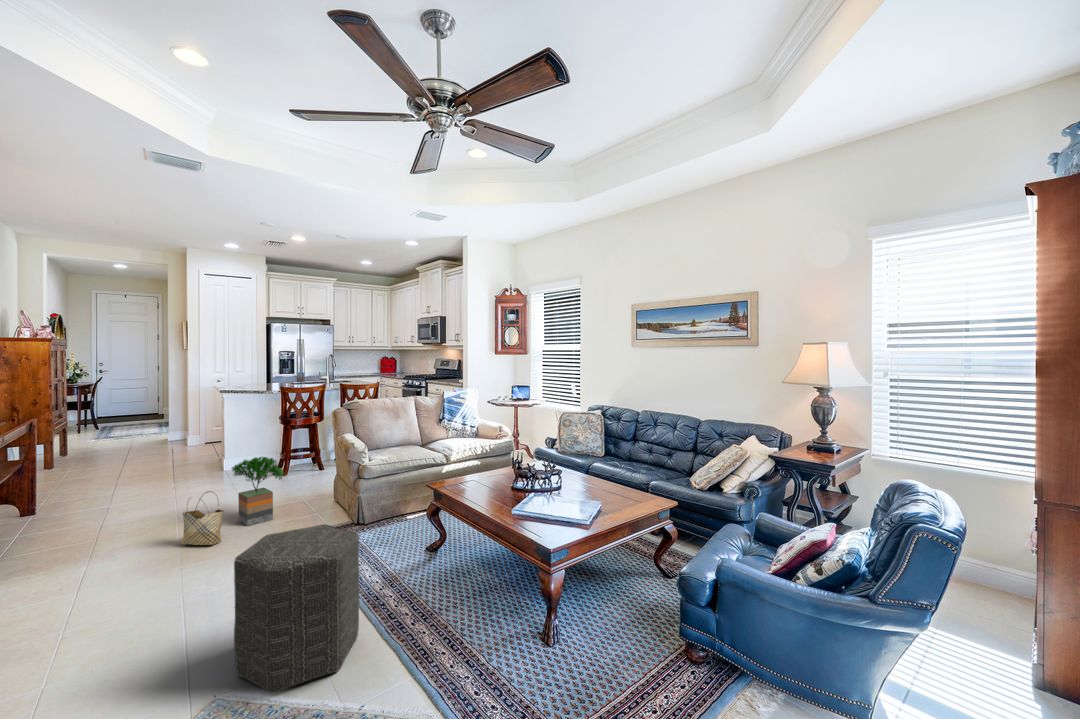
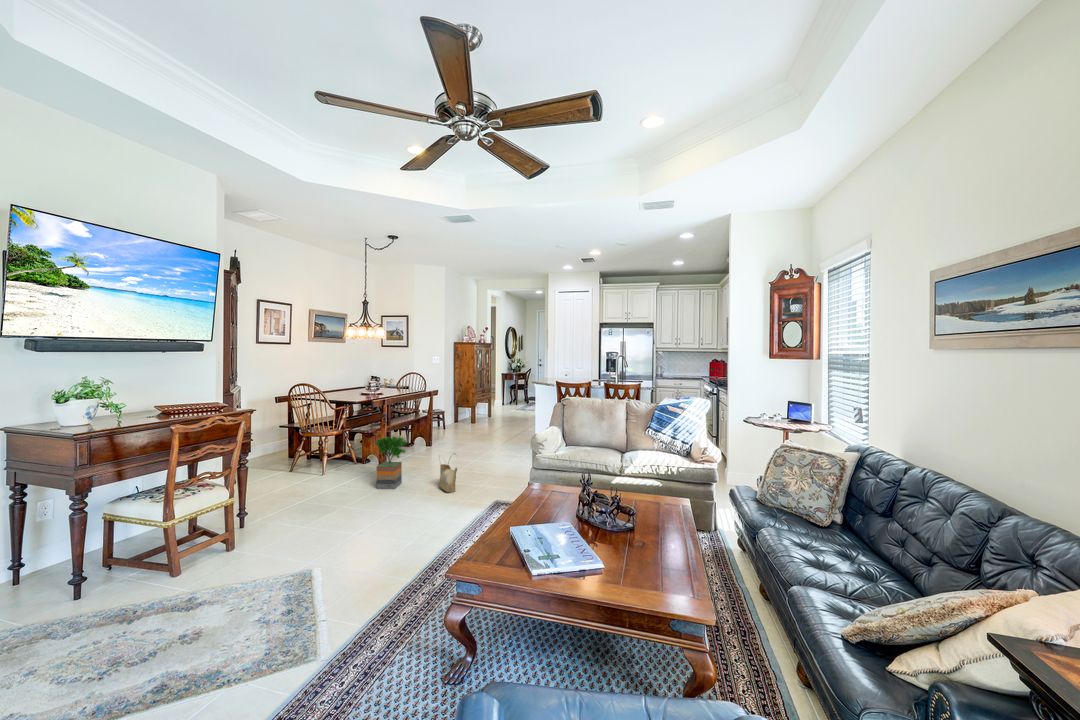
potted tree: present [232,457,284,526] -> present [375,437,407,489]
ottoman: present [234,525,359,694] -> none [308,490,398,613]

